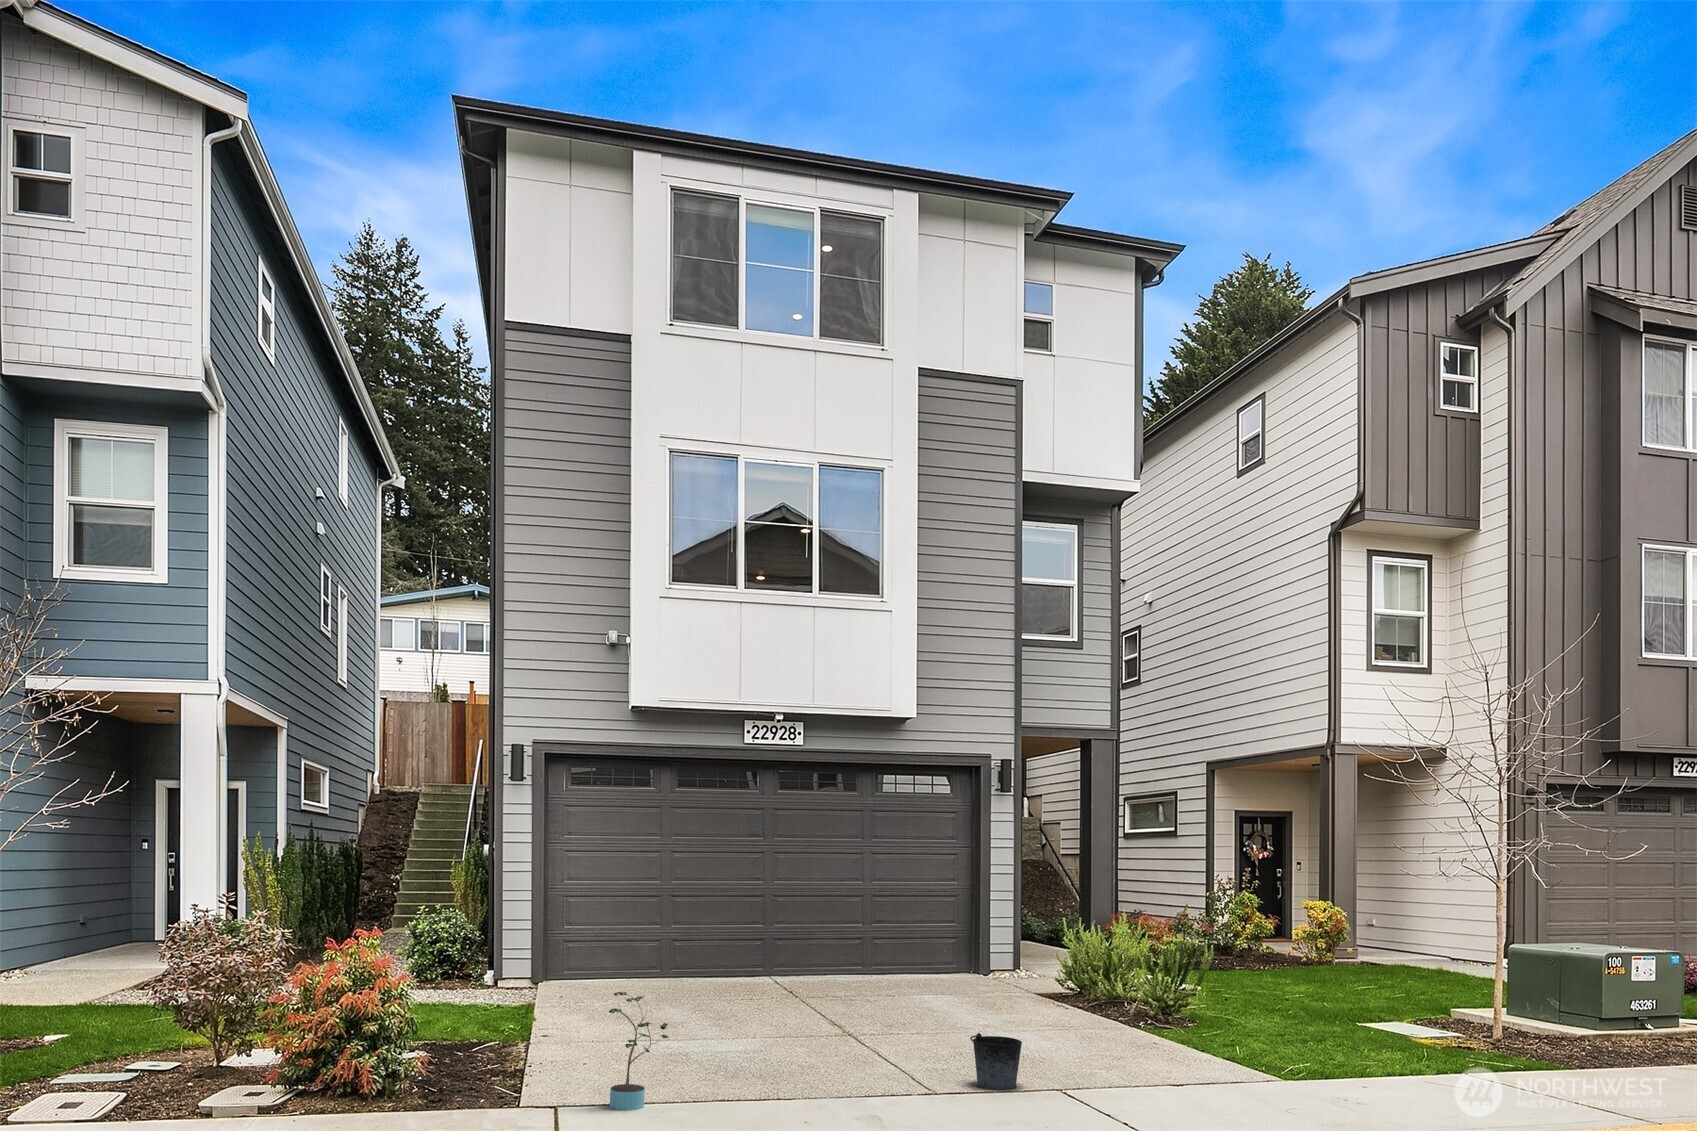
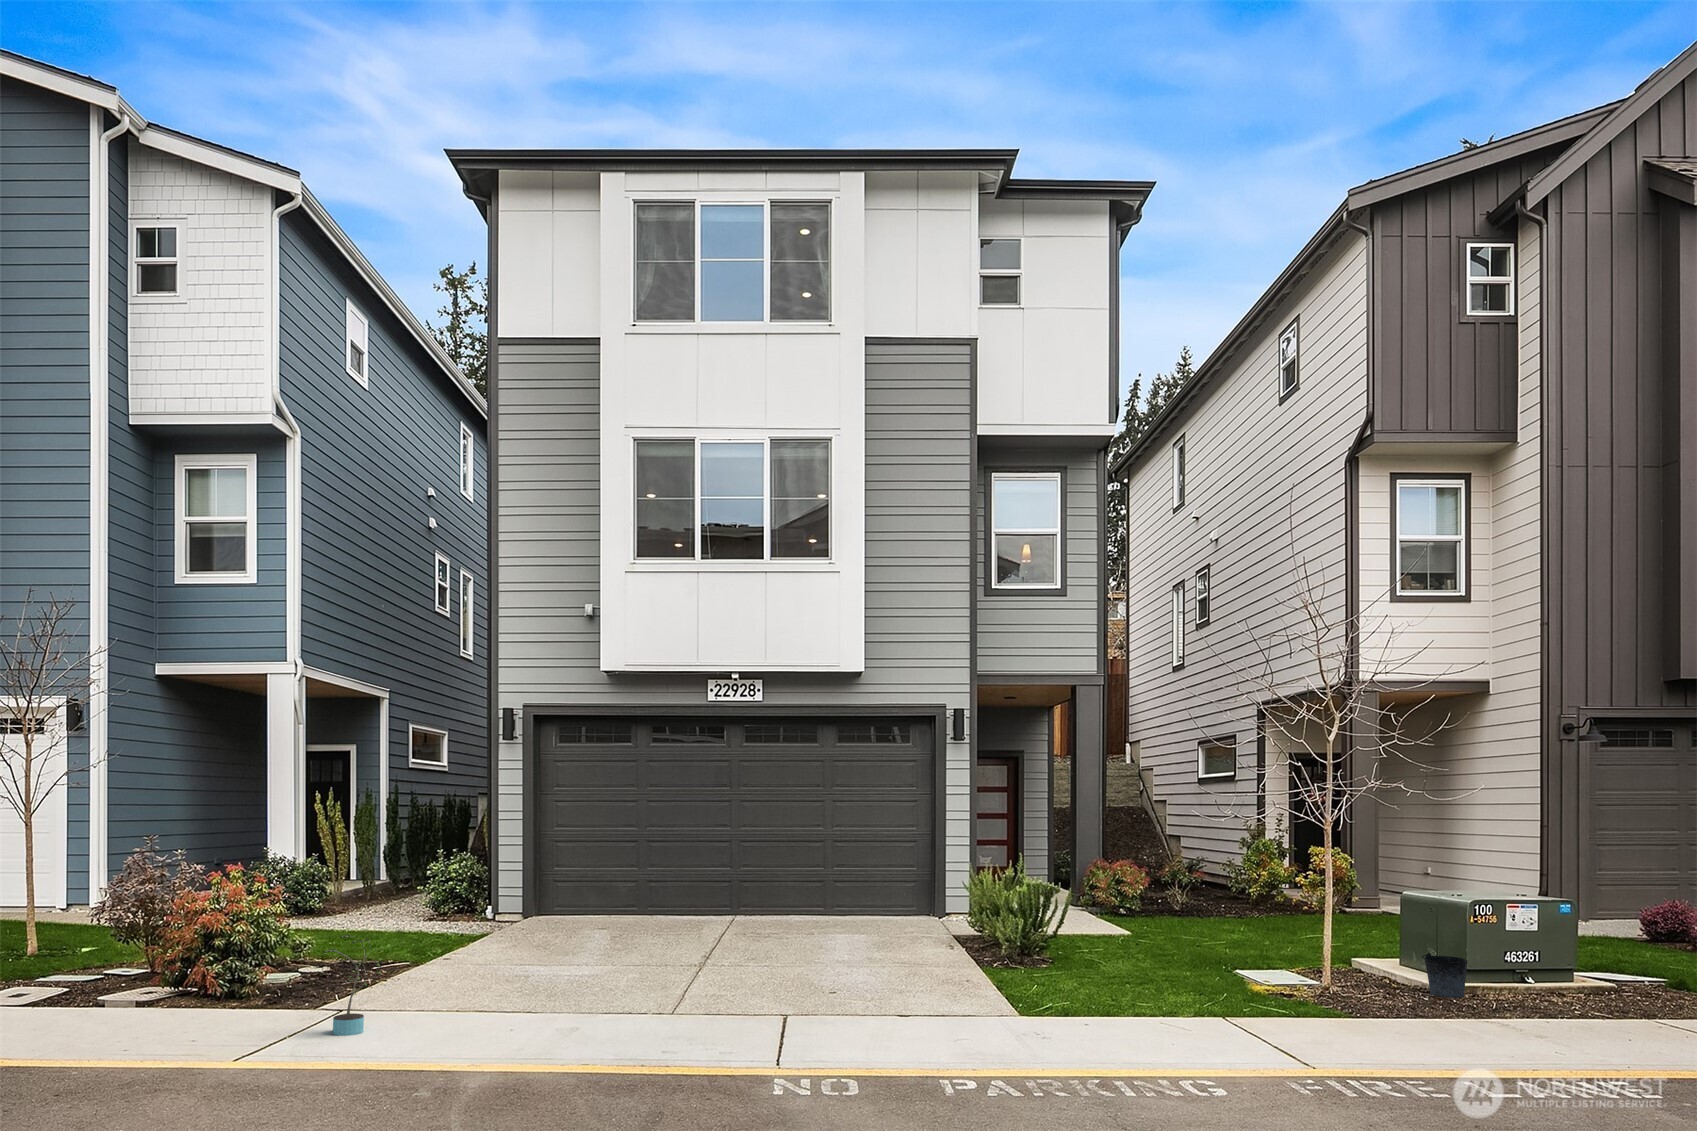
bucket: present [970,1033,1022,1089] -> present [1422,953,1468,998]

